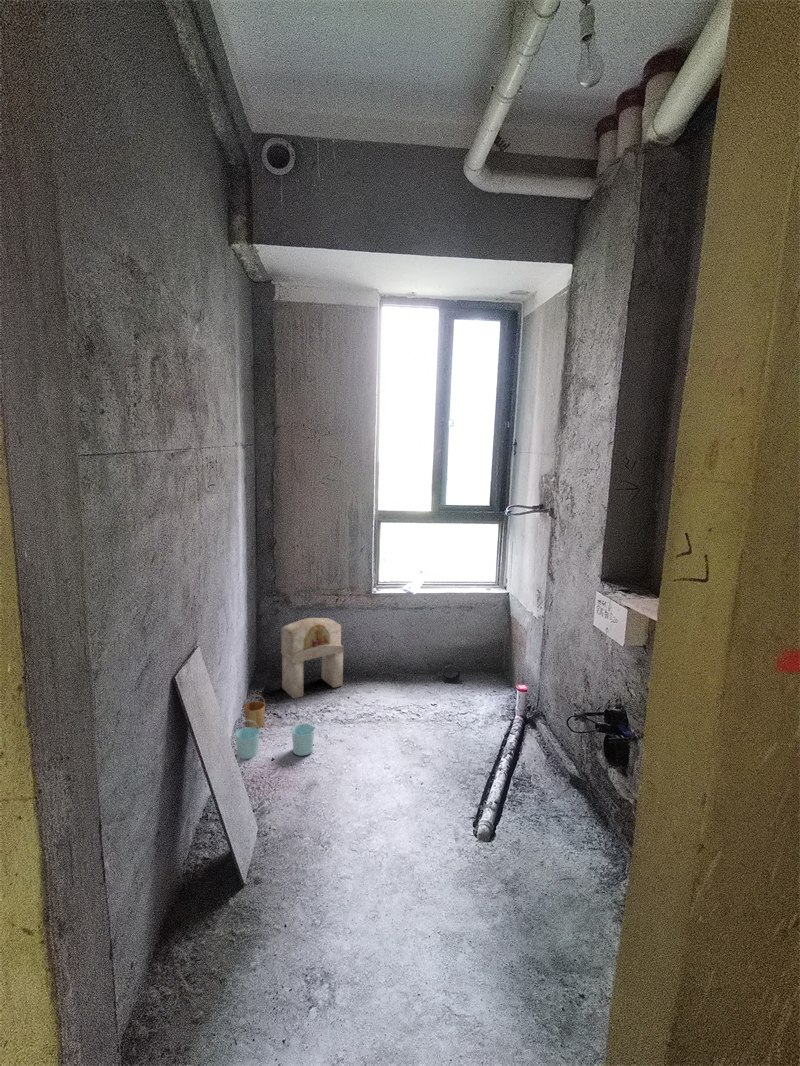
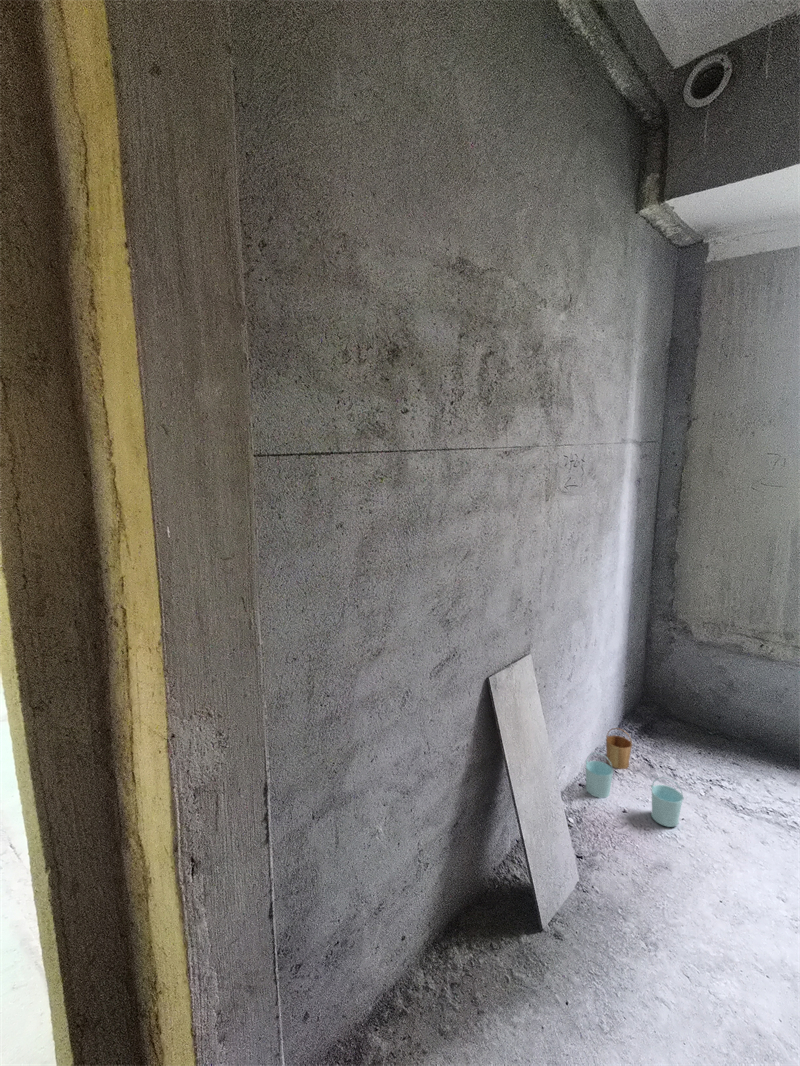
stool: present [281,618,344,698] -> none [667,659,761,761]

